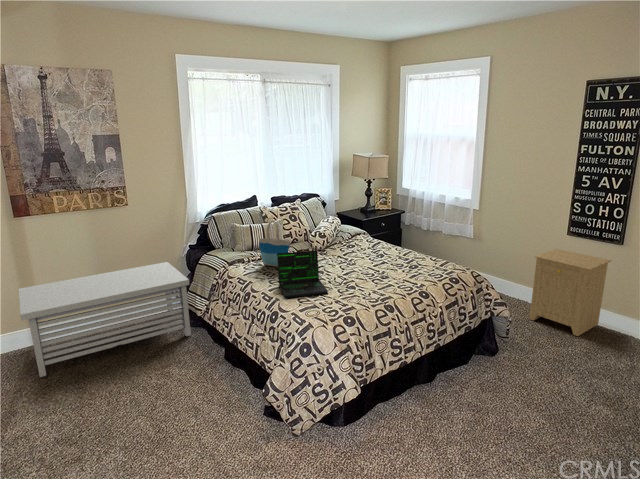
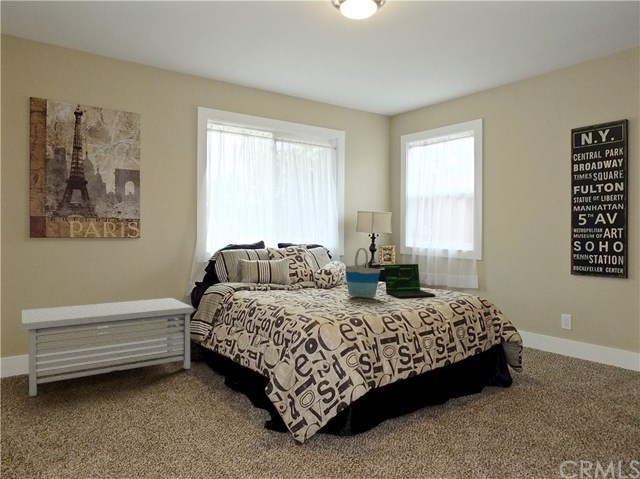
tote bag: present [259,221,289,267] -> present [346,248,380,298]
side table: present [530,249,611,336] -> none [541,289,618,373]
laptop: present [277,250,328,298] -> present [384,264,435,298]

